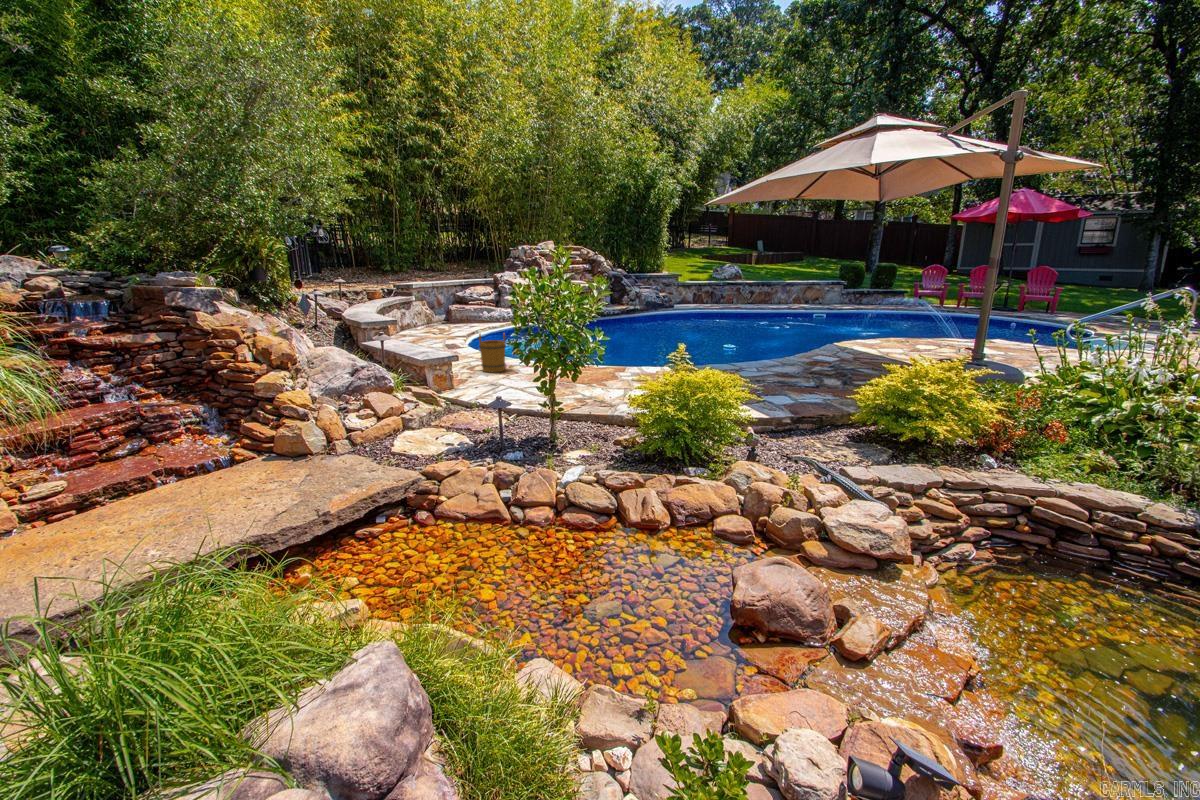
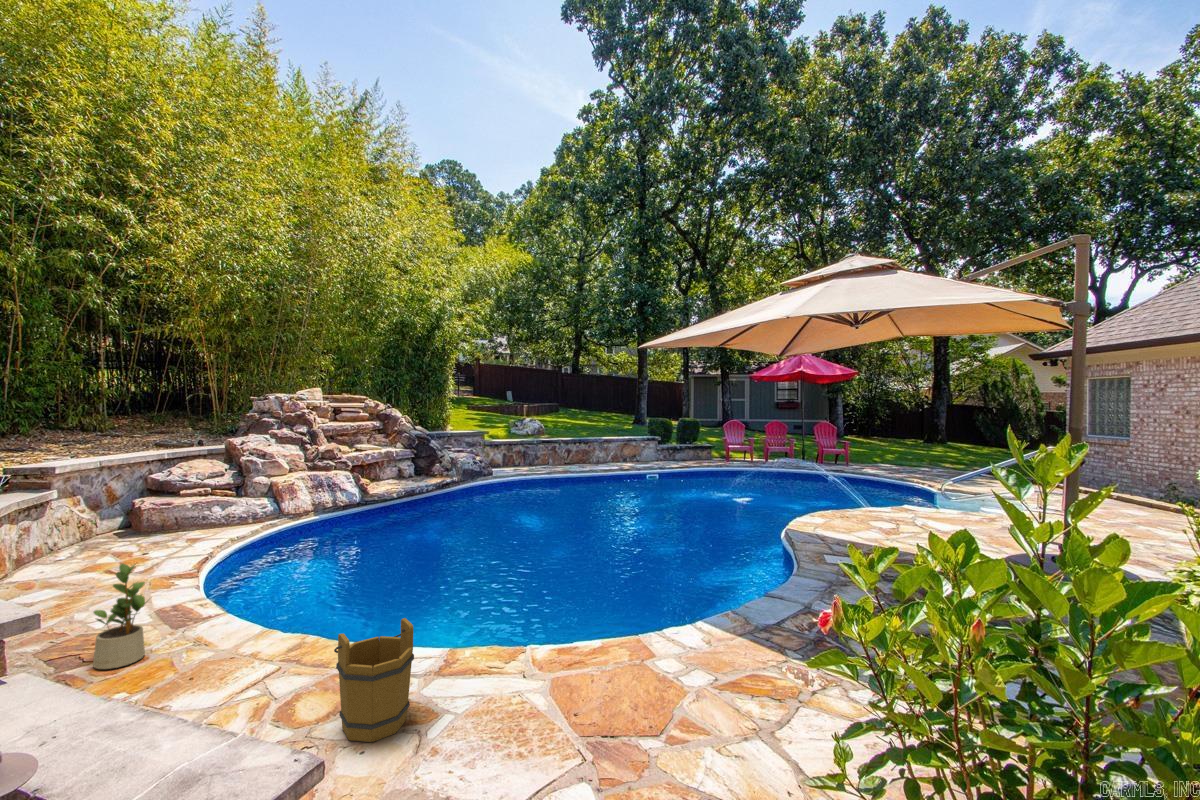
potted plant: none [418,313,436,353] -> present [93,564,148,669]

